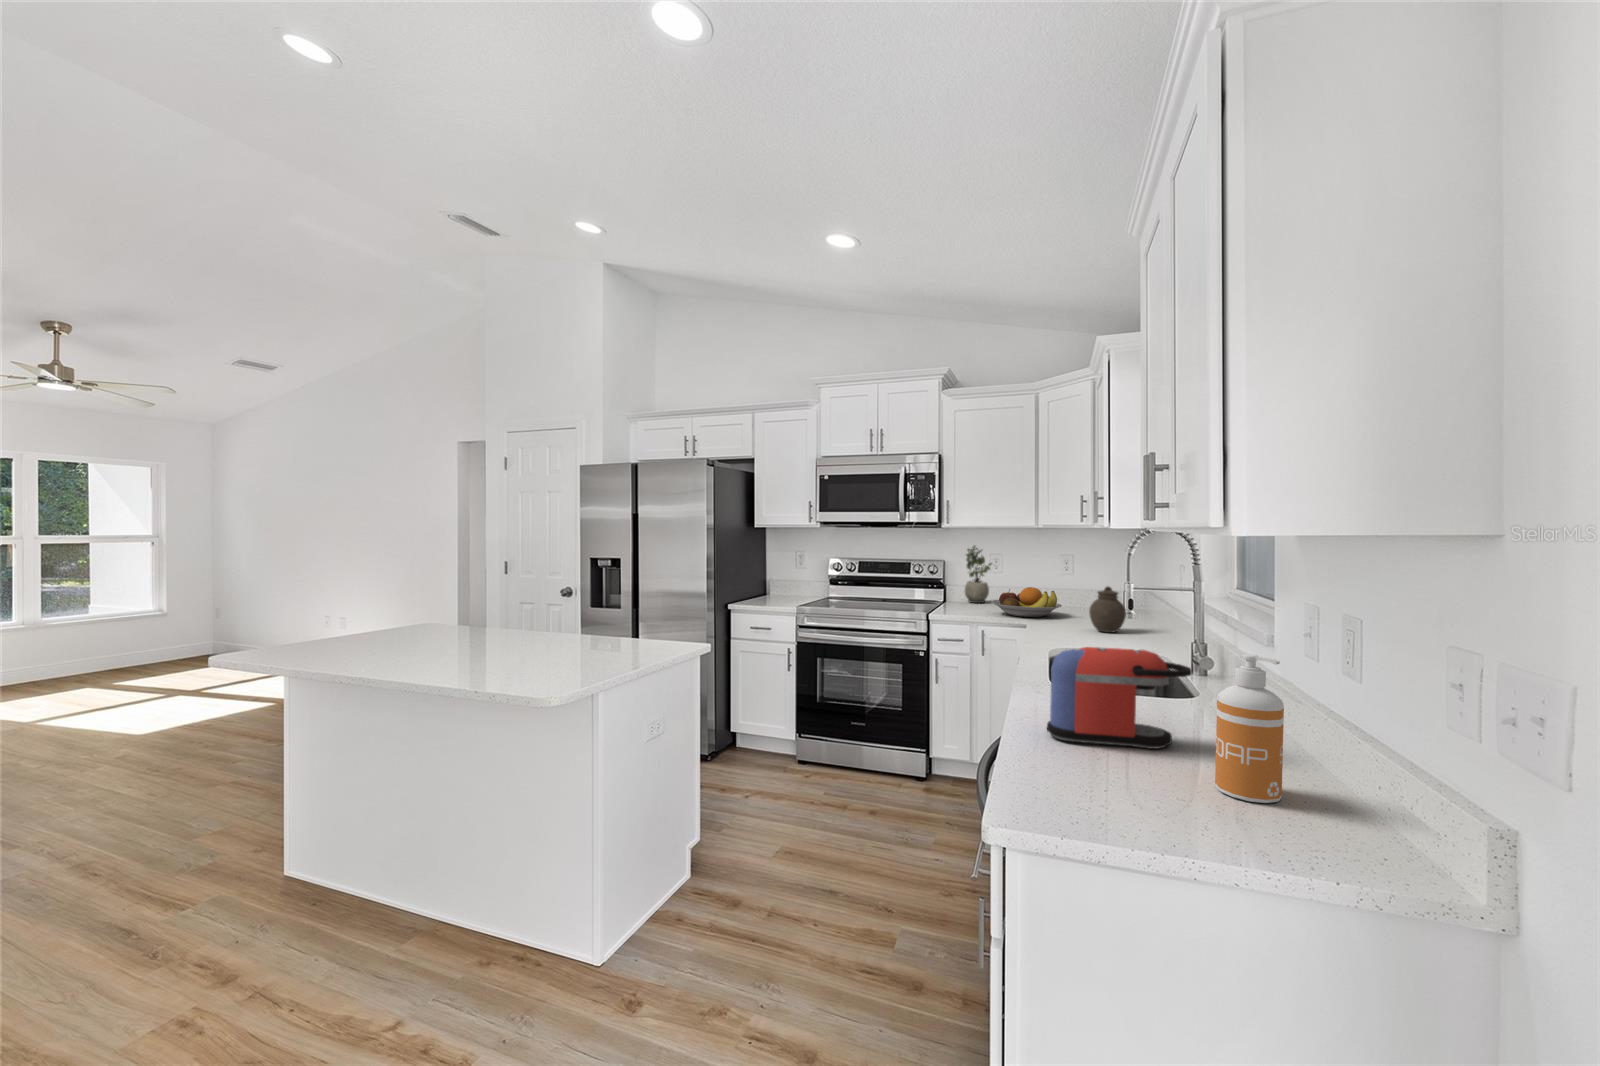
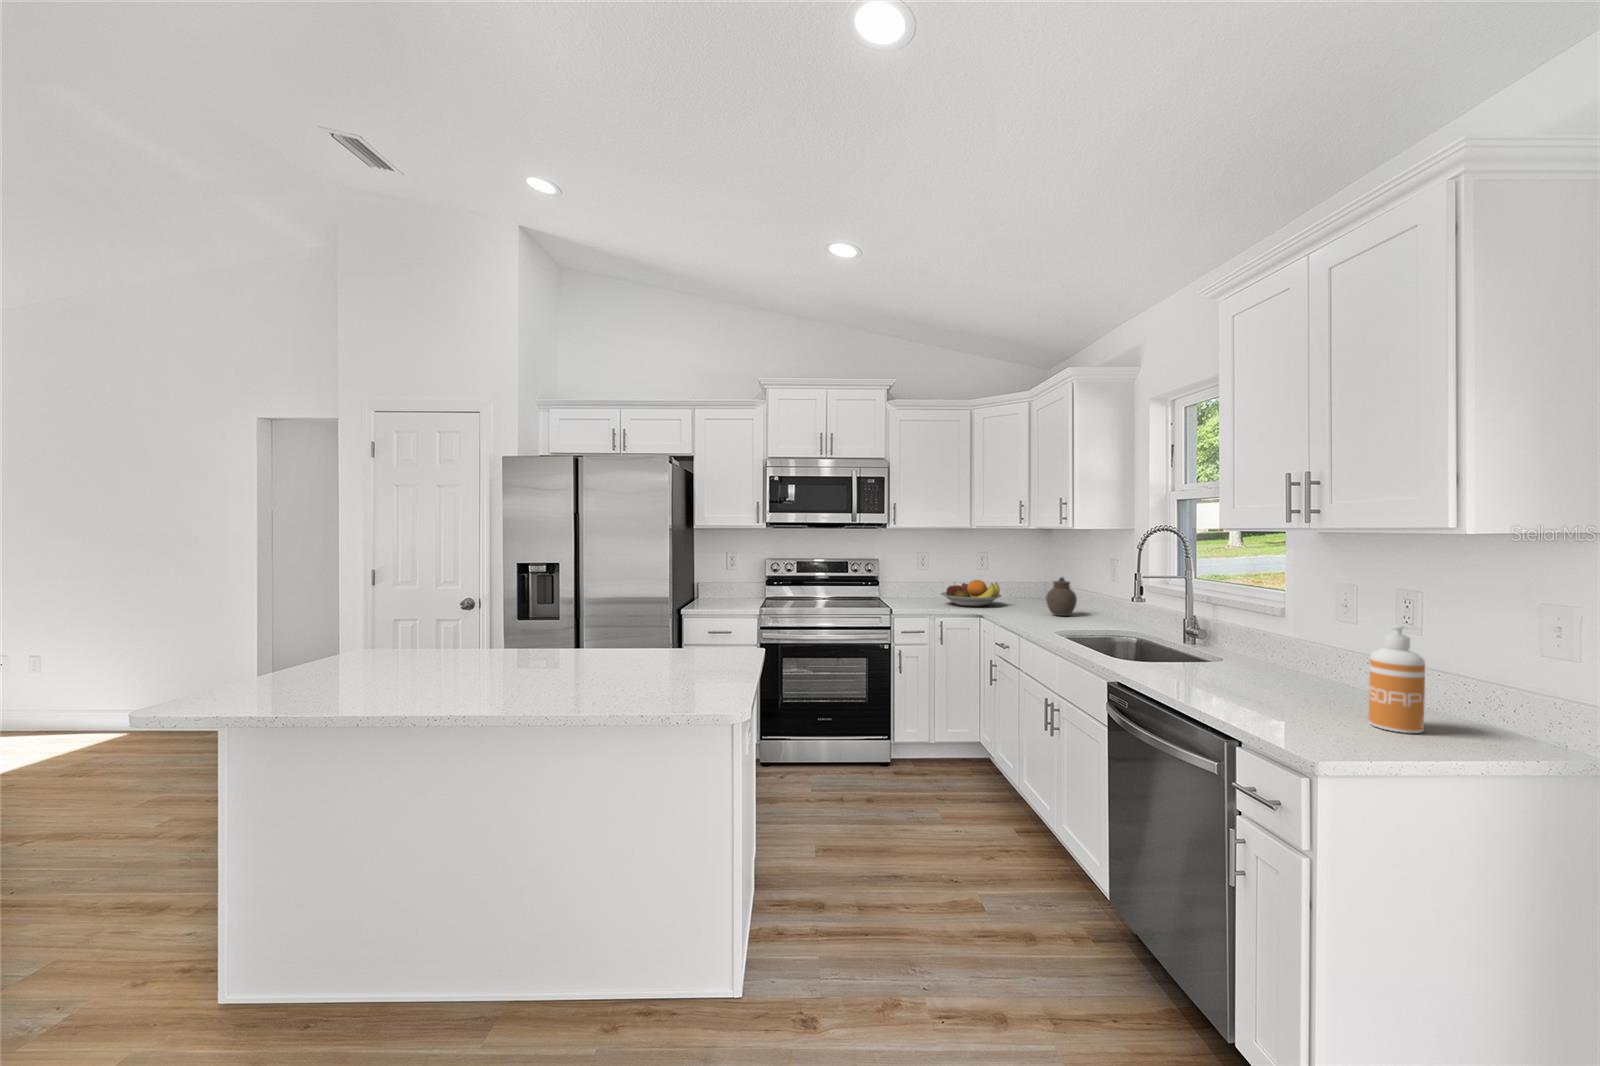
potted plant: present [965,546,992,603] -> none [895,543,926,596]
coffee maker: present [1047,647,1192,749] -> none [1195,627,1302,705]

